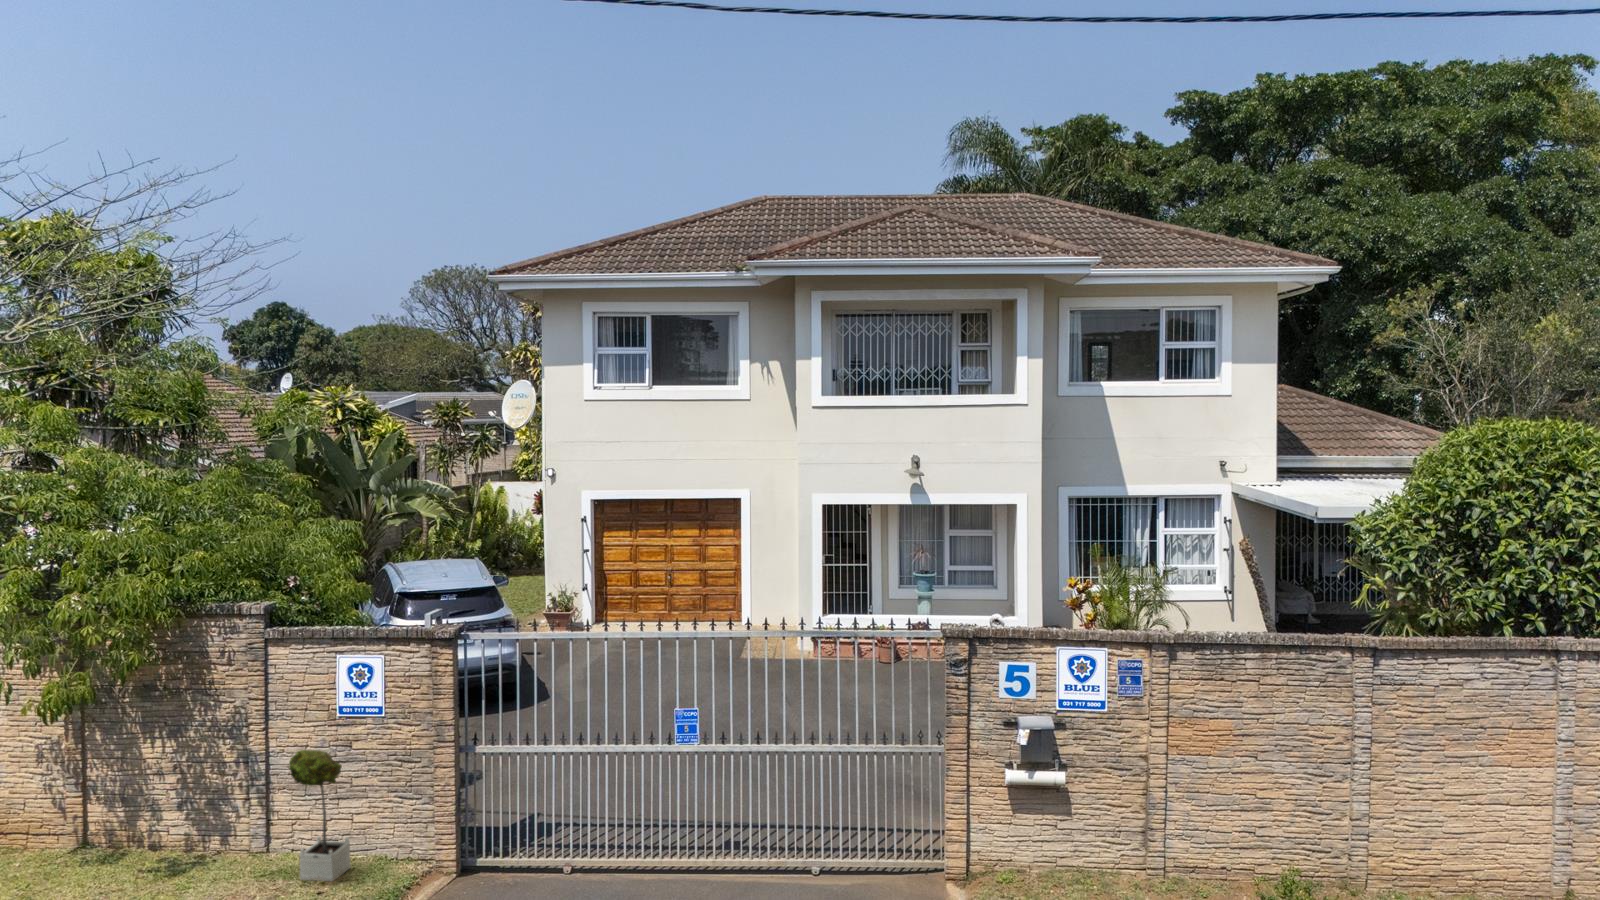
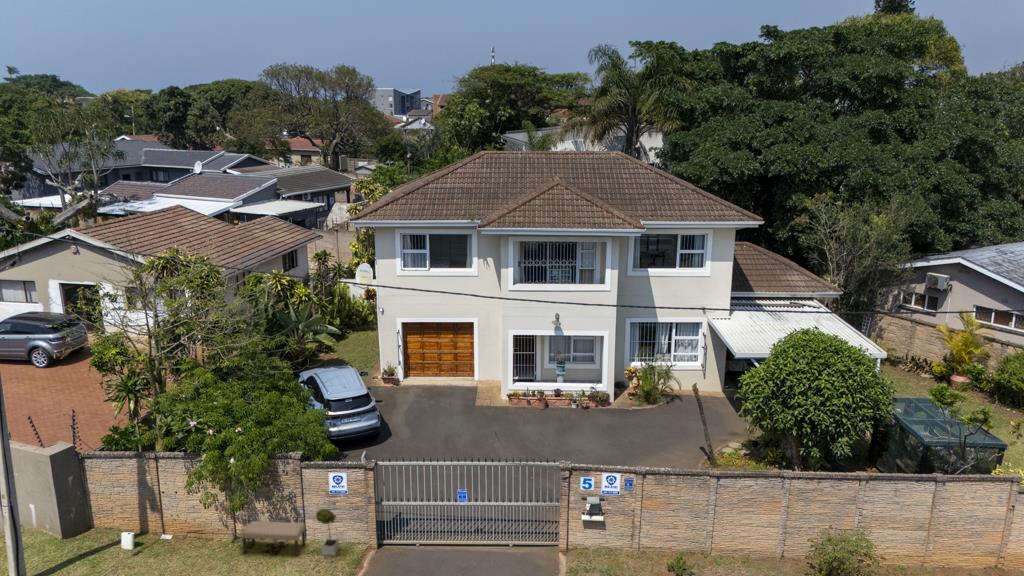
bench: none [86,793,266,883] -> present [241,521,305,556]

